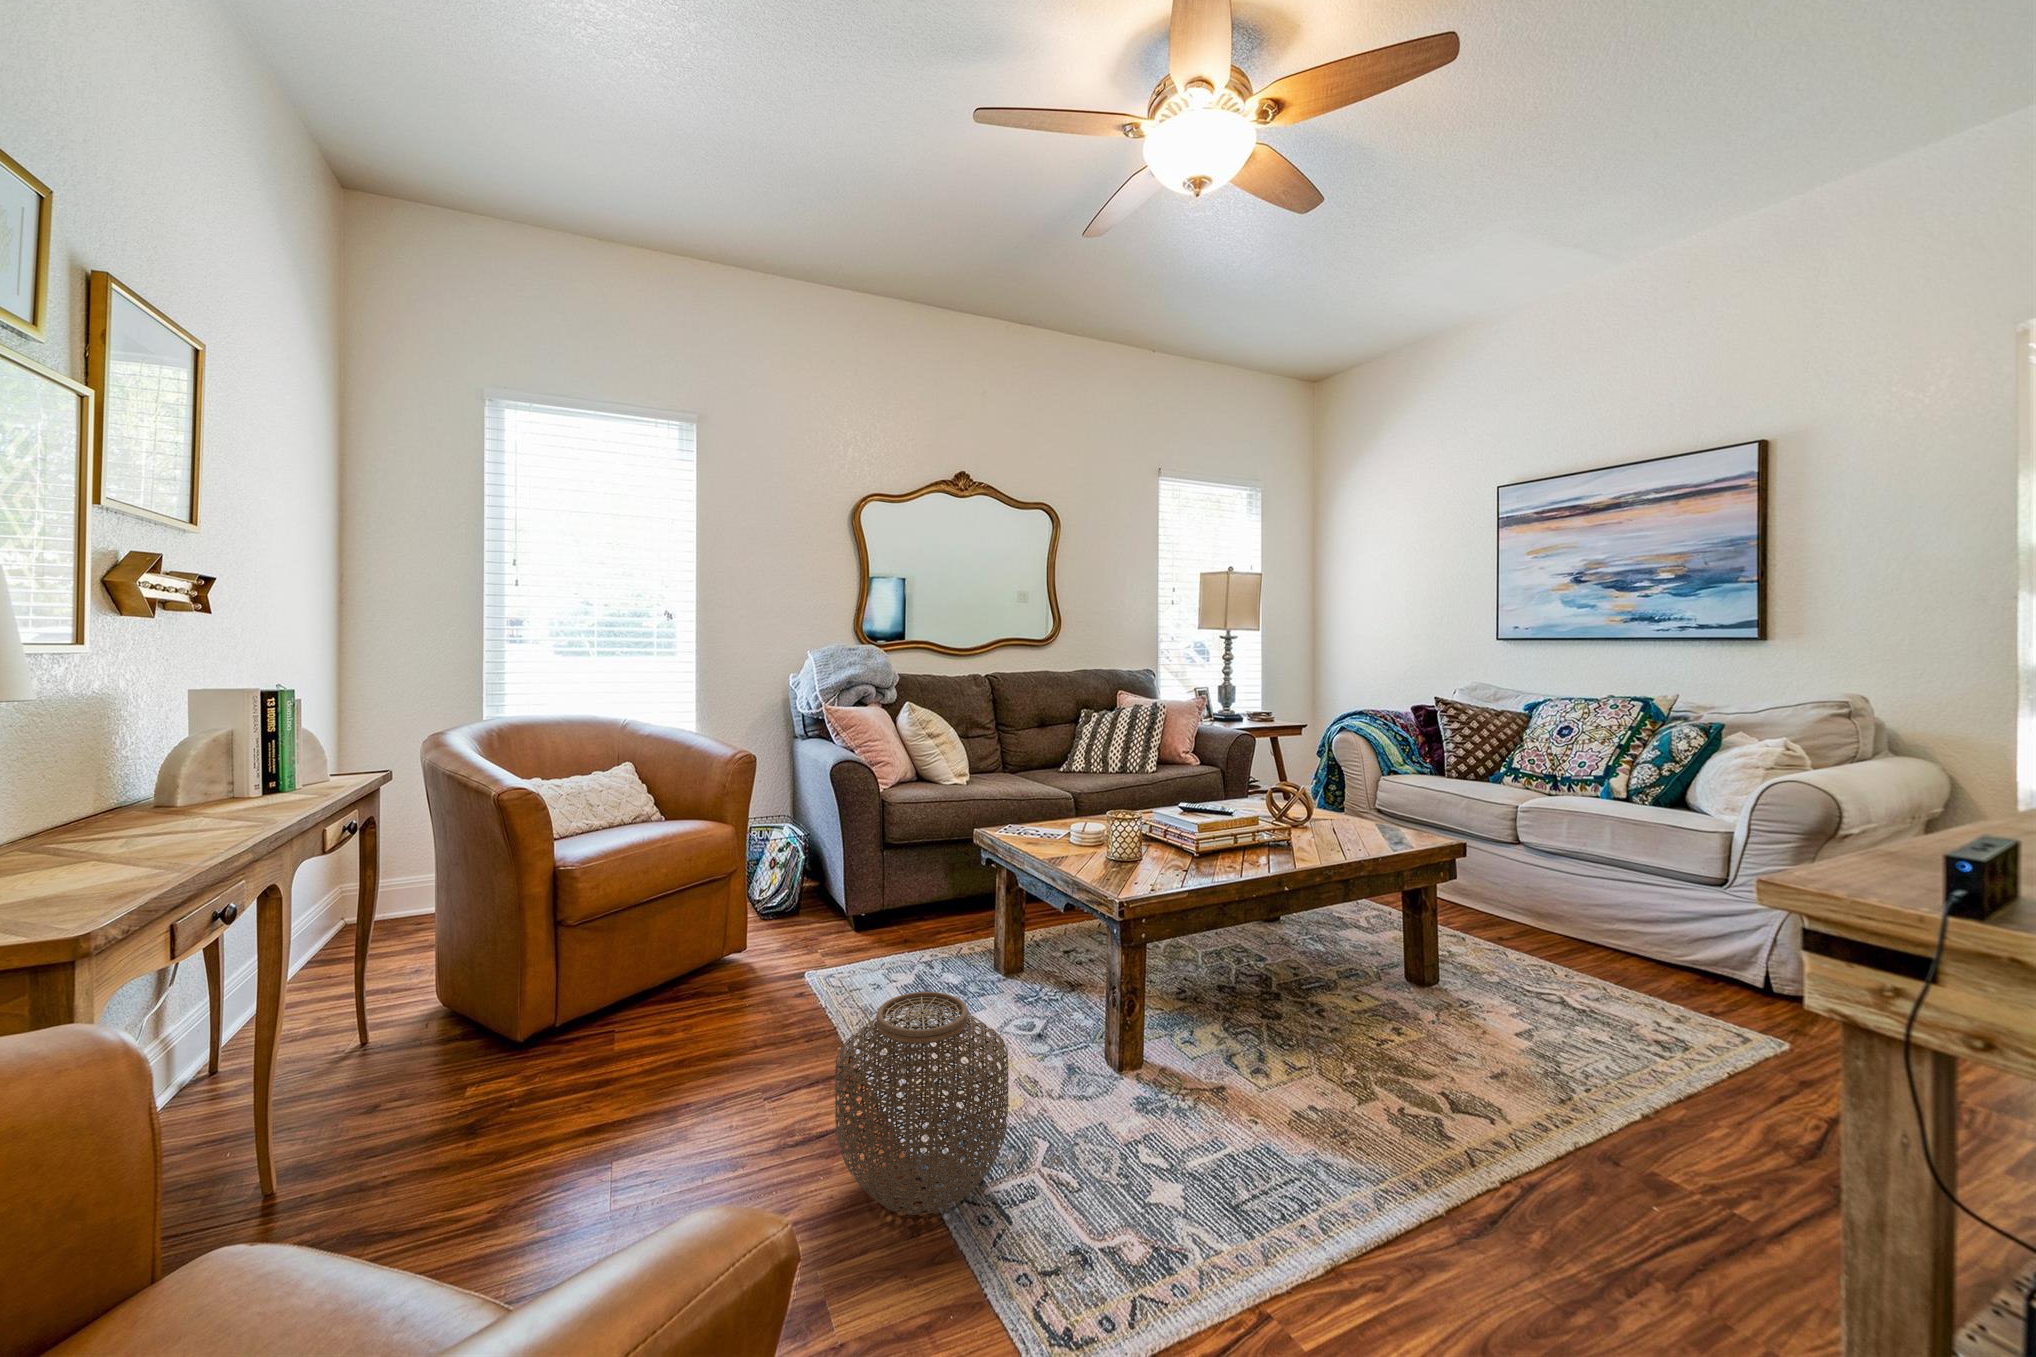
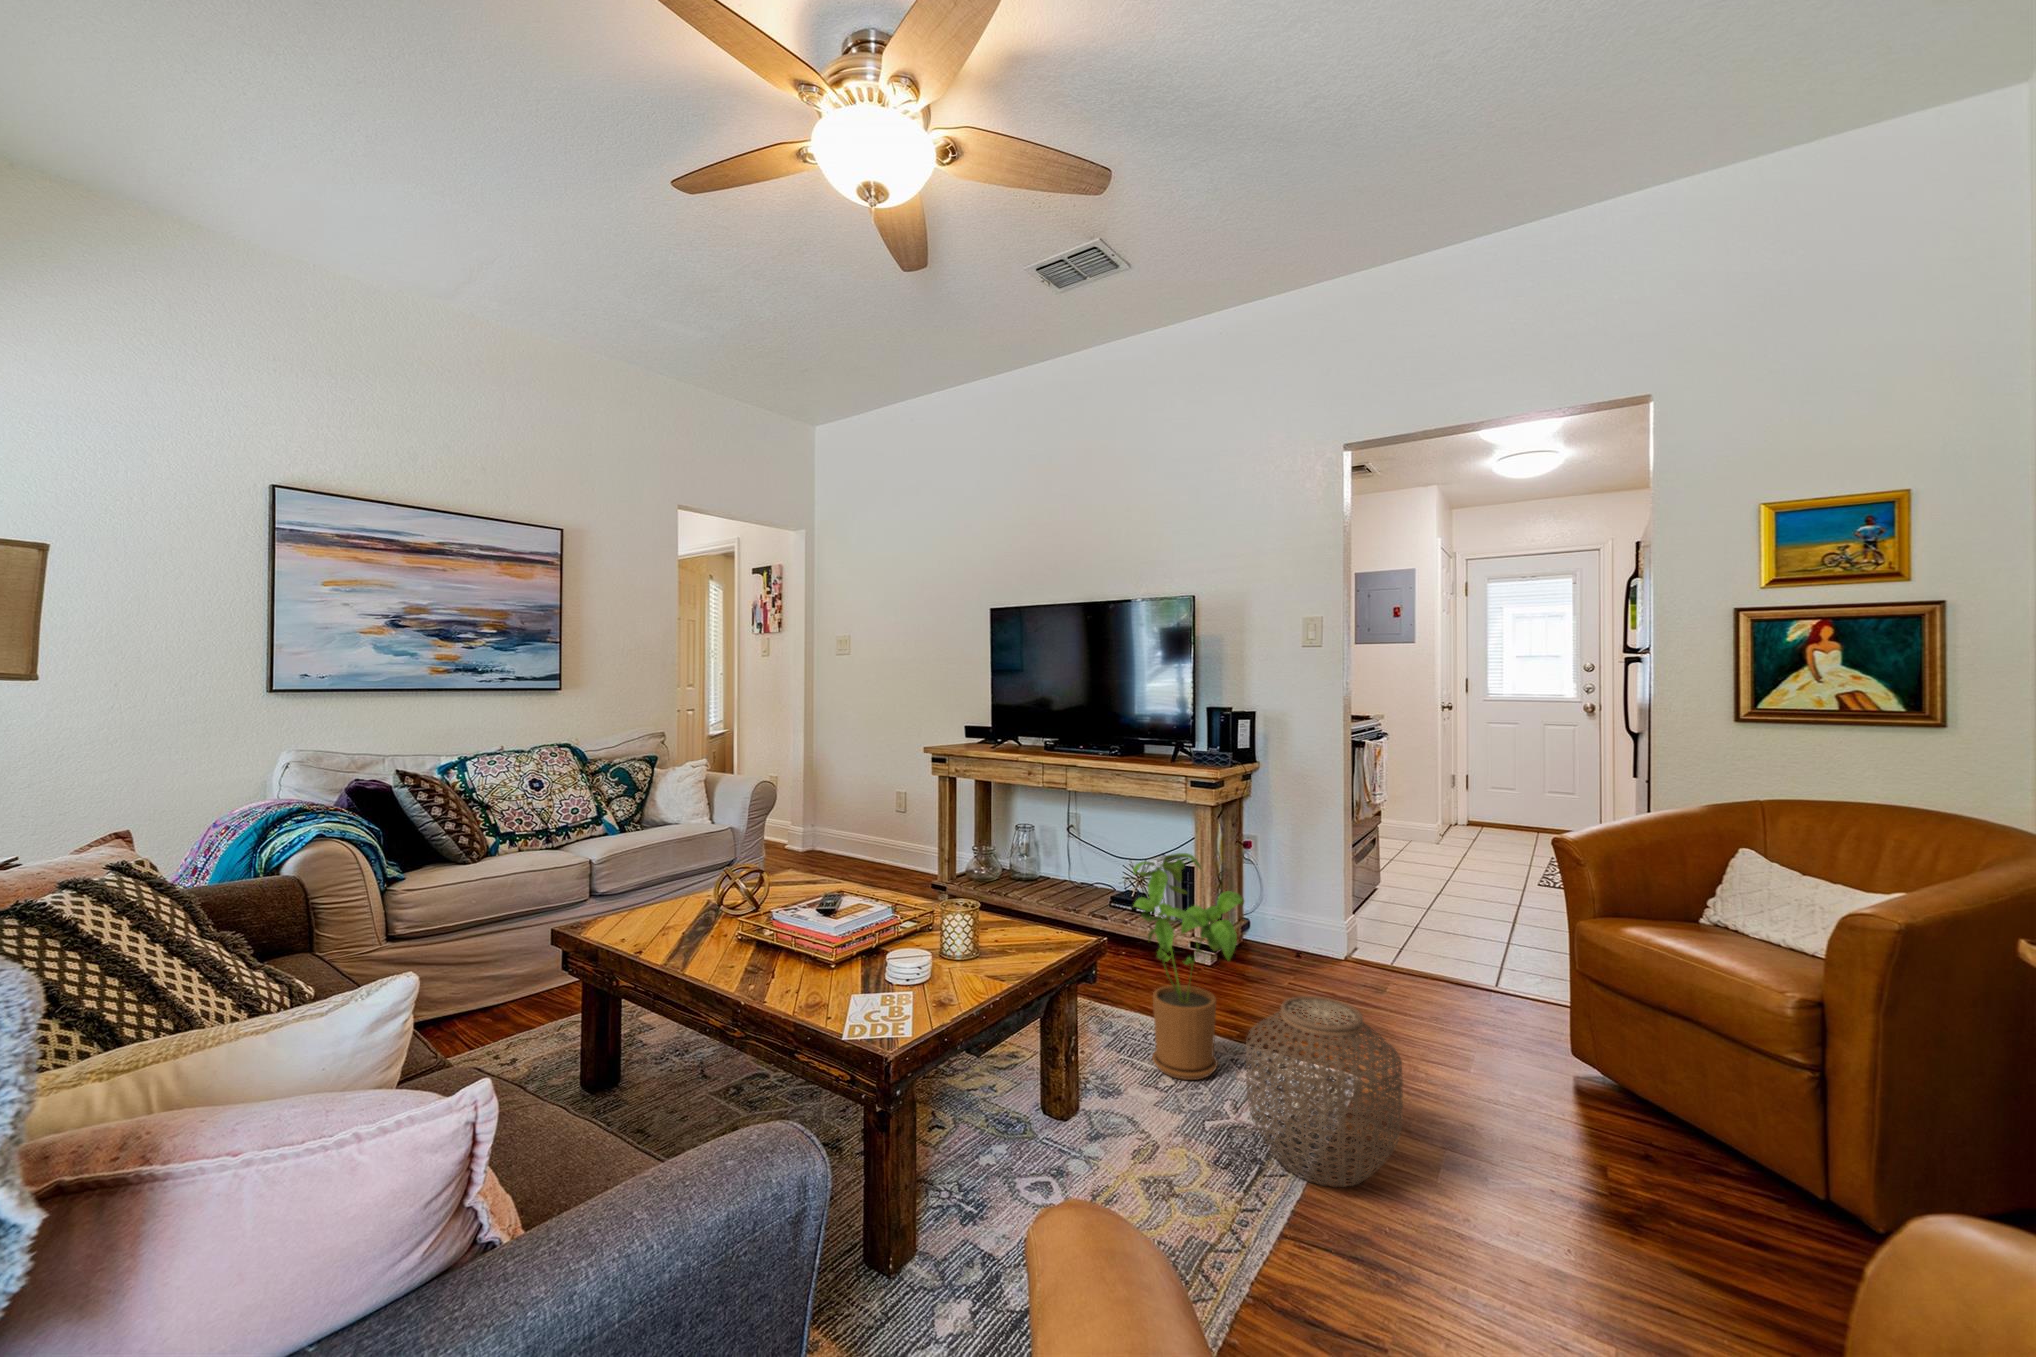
house plant: none [1116,889,1300,1218] -> present [1133,853,1244,1080]

